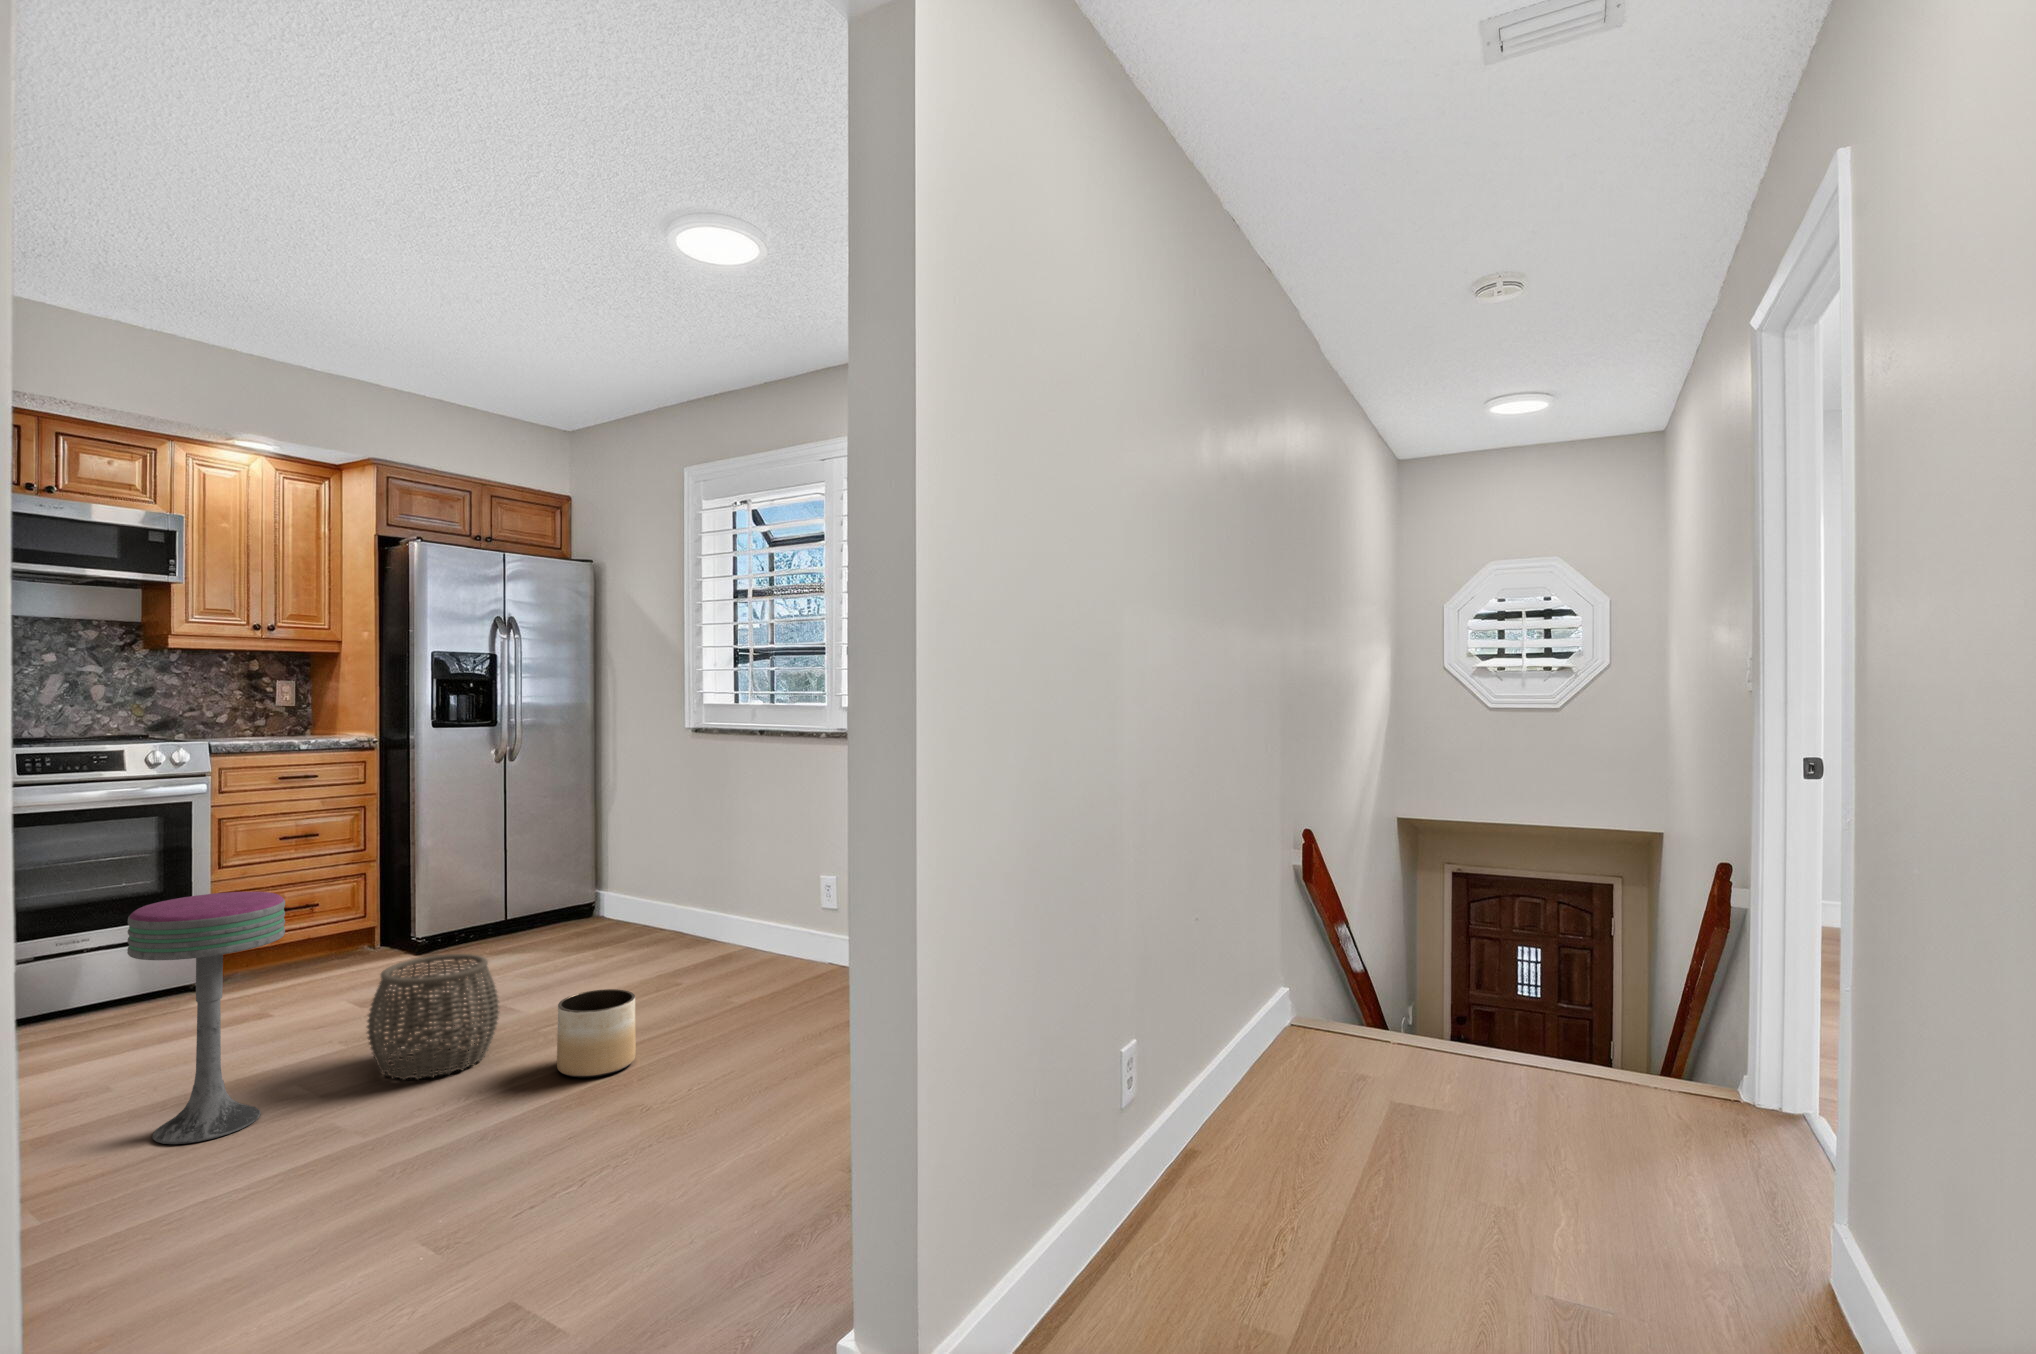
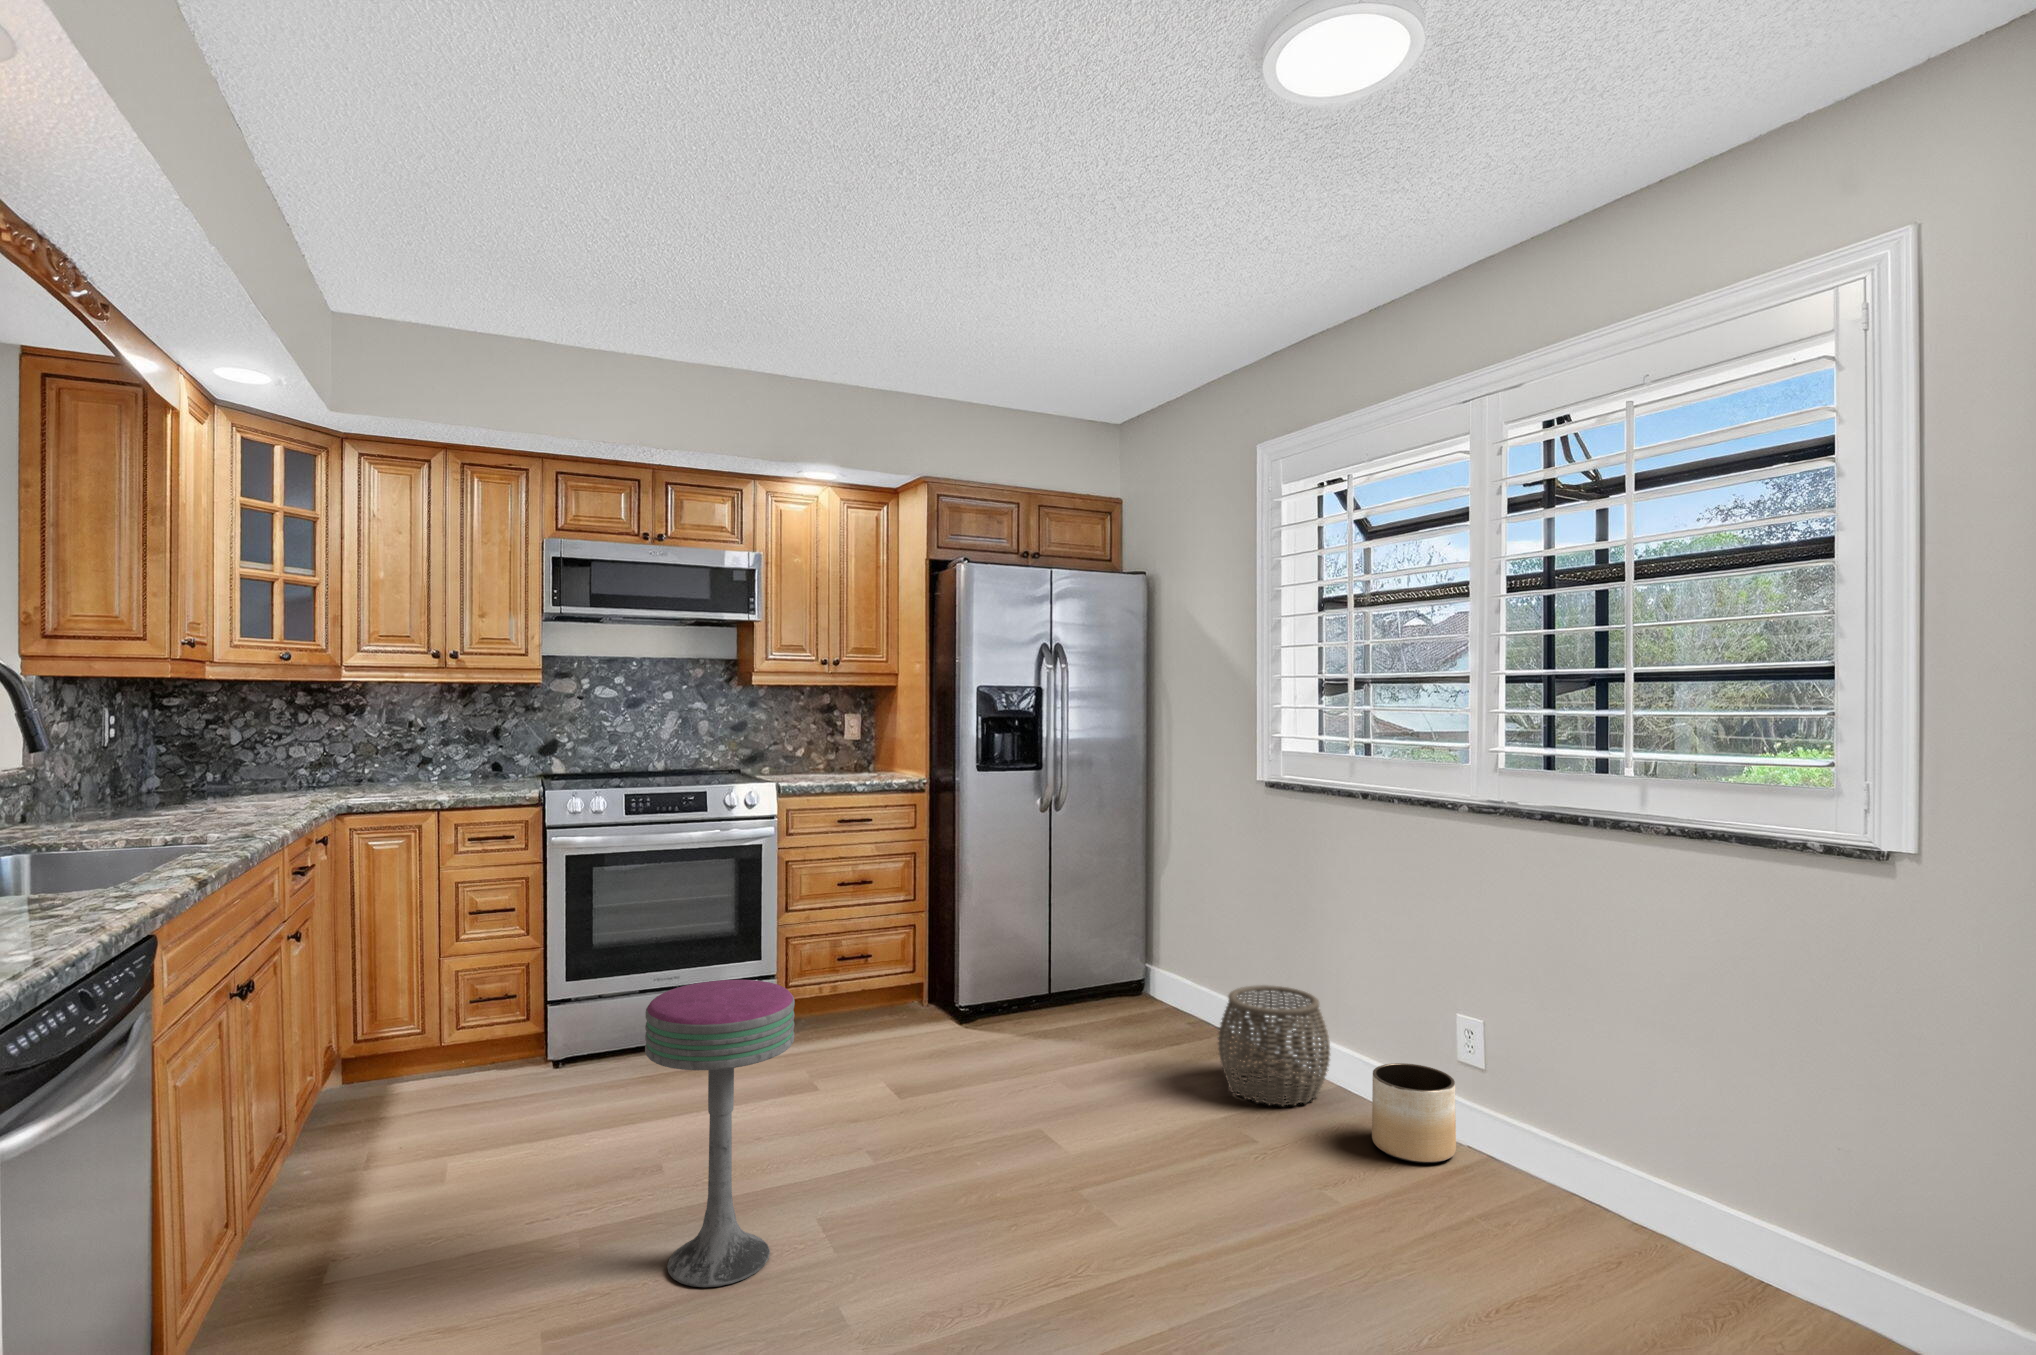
woven basket: present [367,954,499,1080] -> present [1218,985,1330,1106]
planter: present [557,989,636,1078] -> present [1372,1063,1456,1163]

